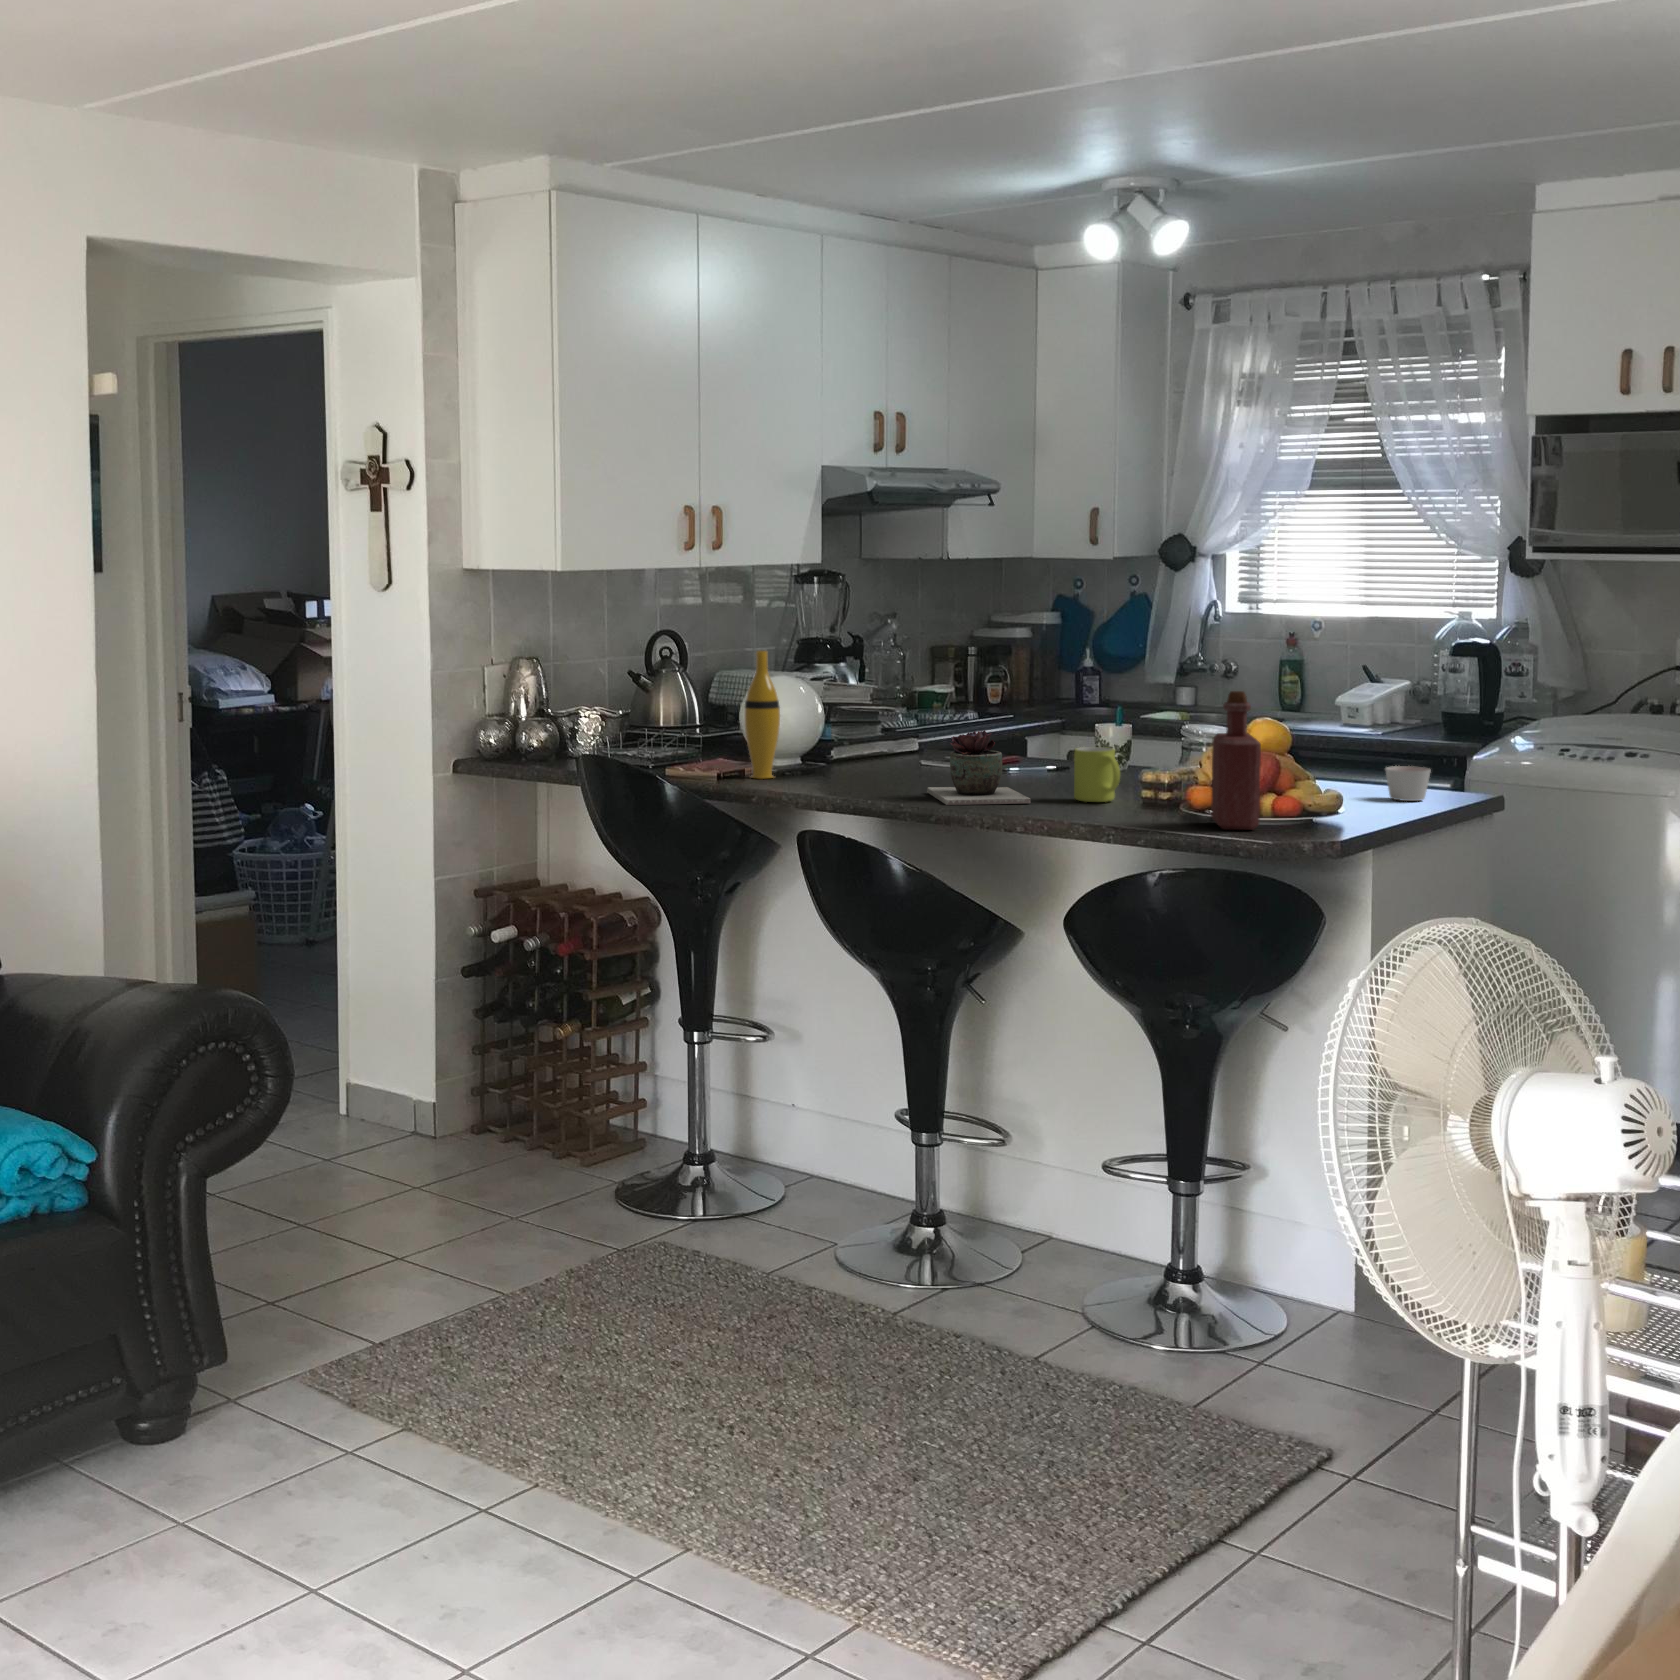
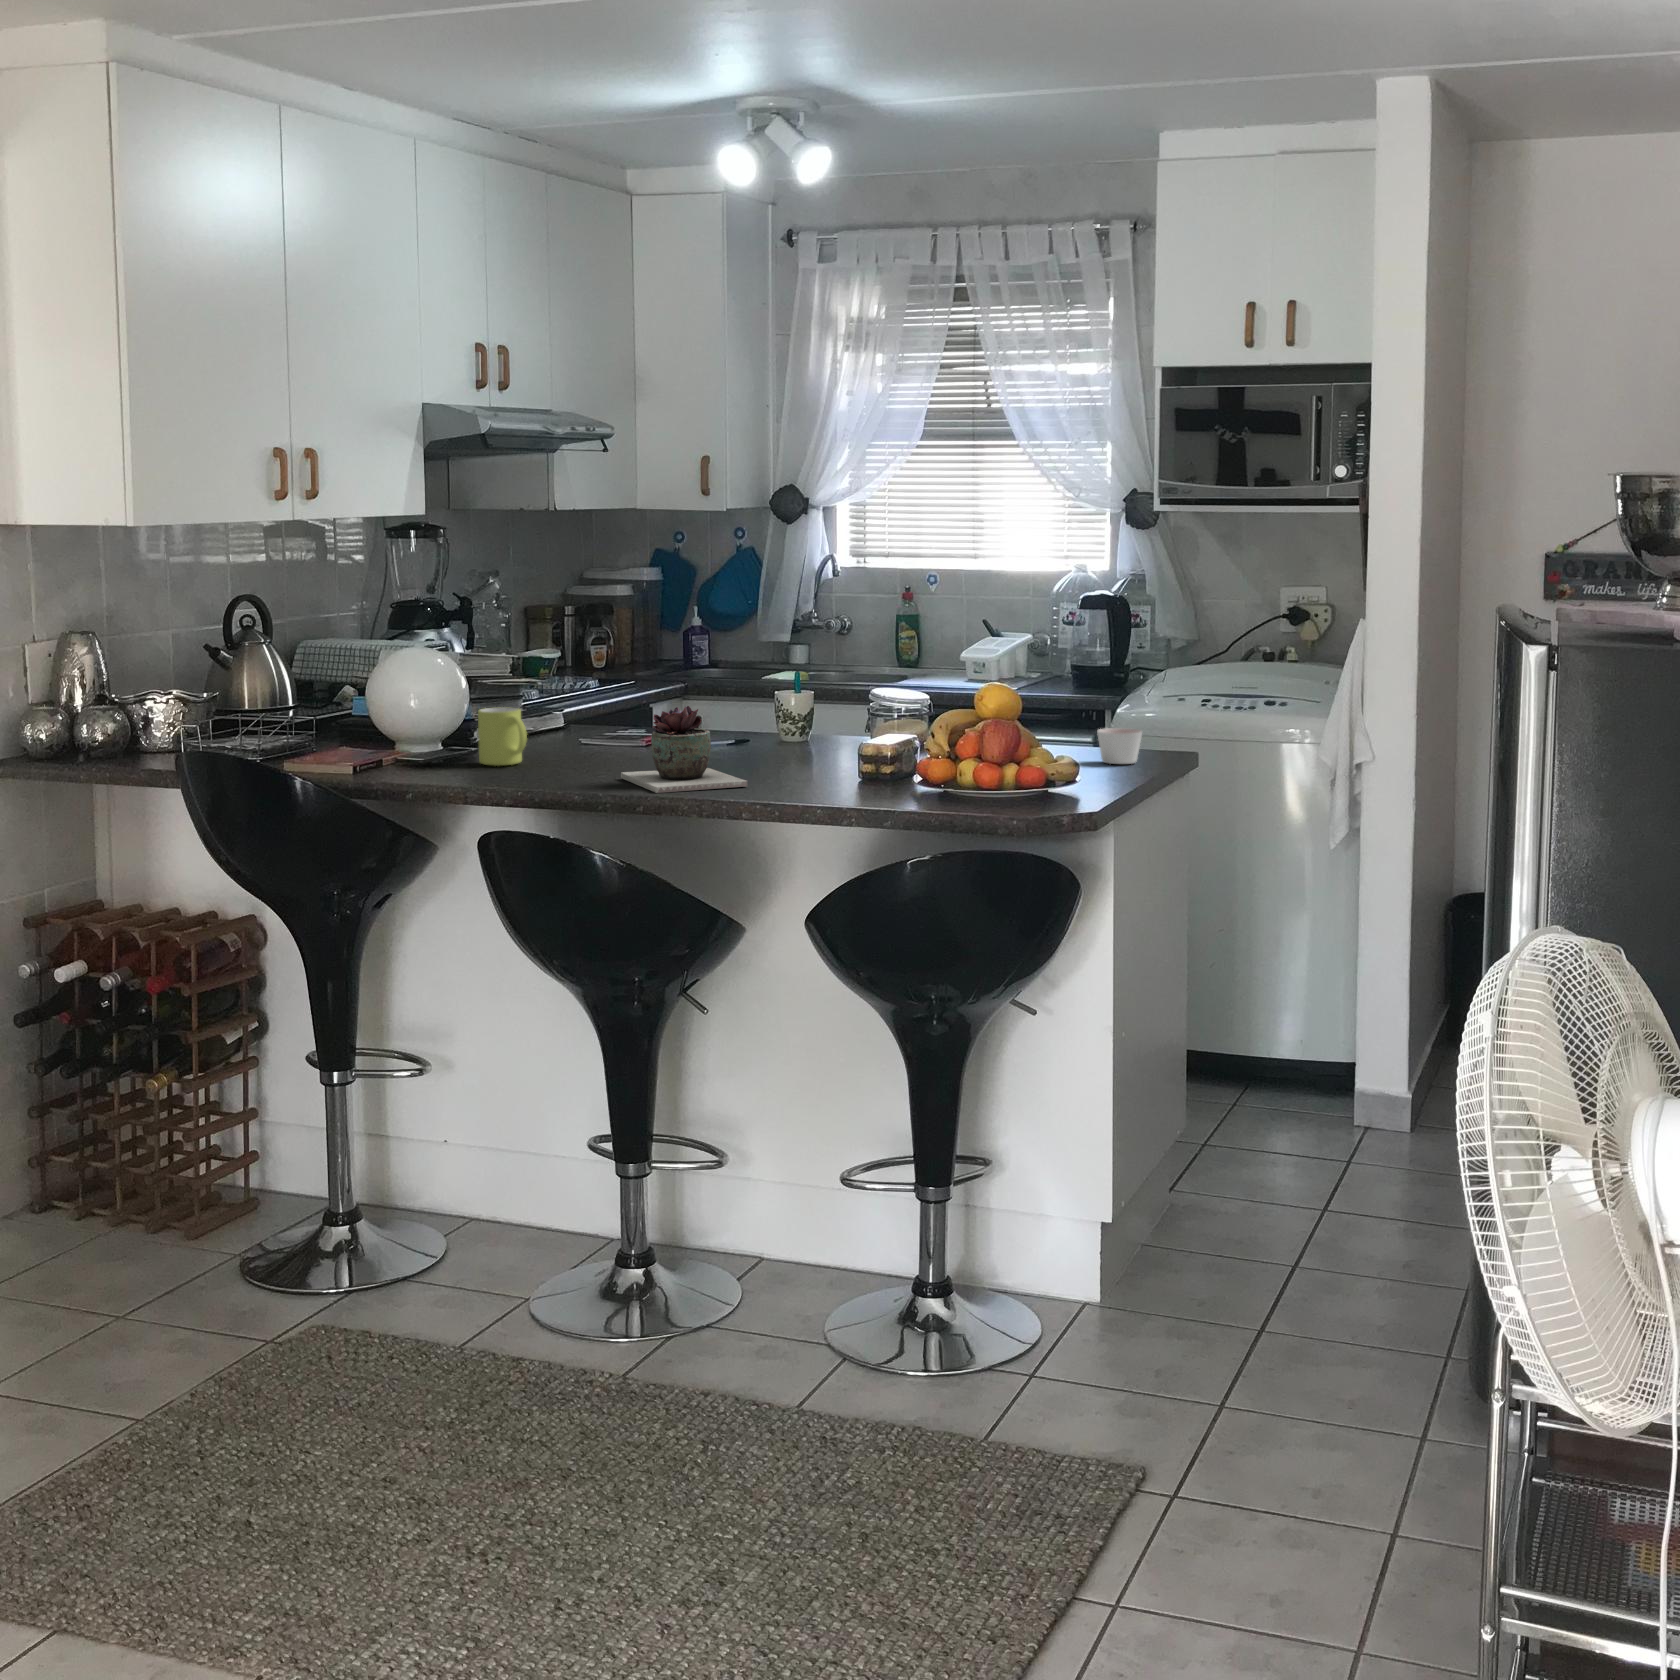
vase: present [744,651,780,779] -> none [389,620,433,770]
bottle: present [1211,691,1261,830] -> none [958,657,1017,808]
mug: present [1074,747,1120,802] -> present [478,707,527,766]

